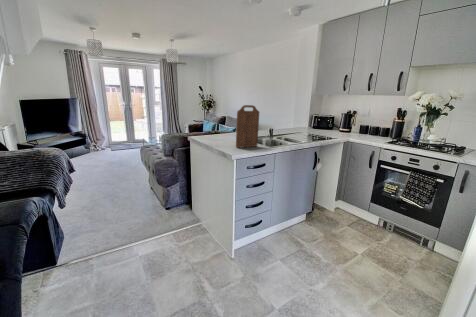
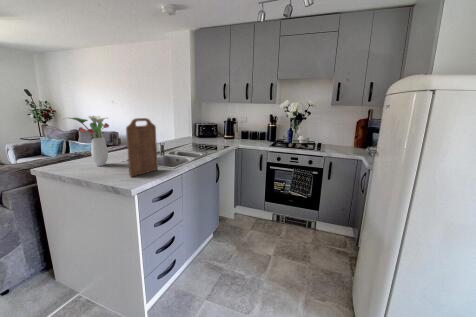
flower arrangement: none [206,103,232,139] -> present [69,116,109,166]

